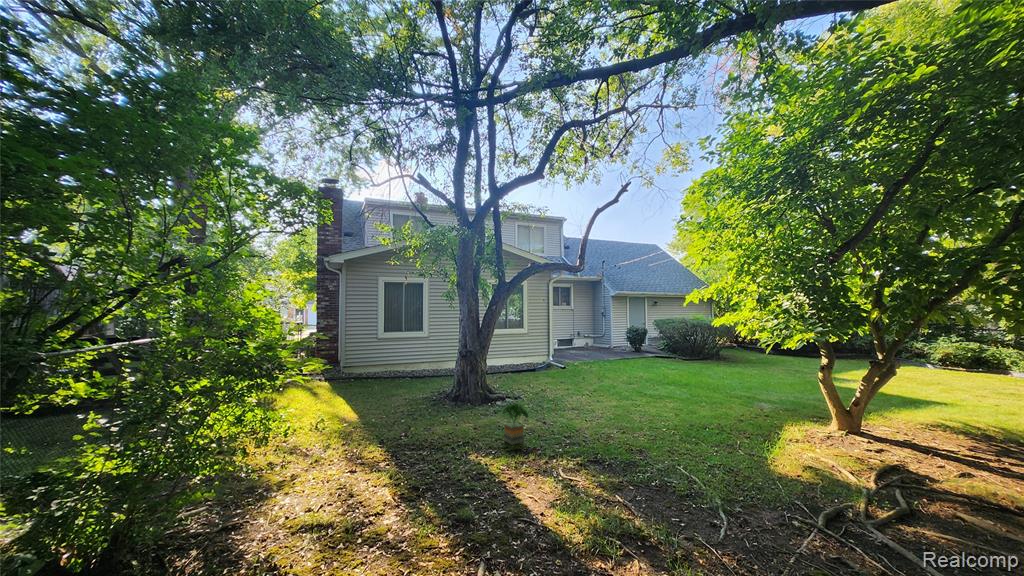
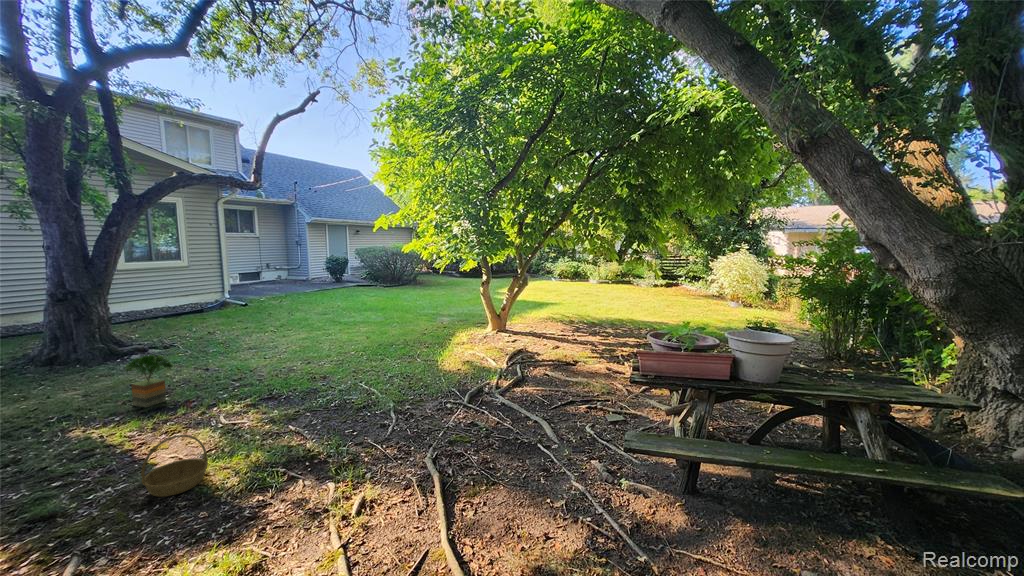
basket: none [511,486,554,543] -> present [141,435,208,497]

